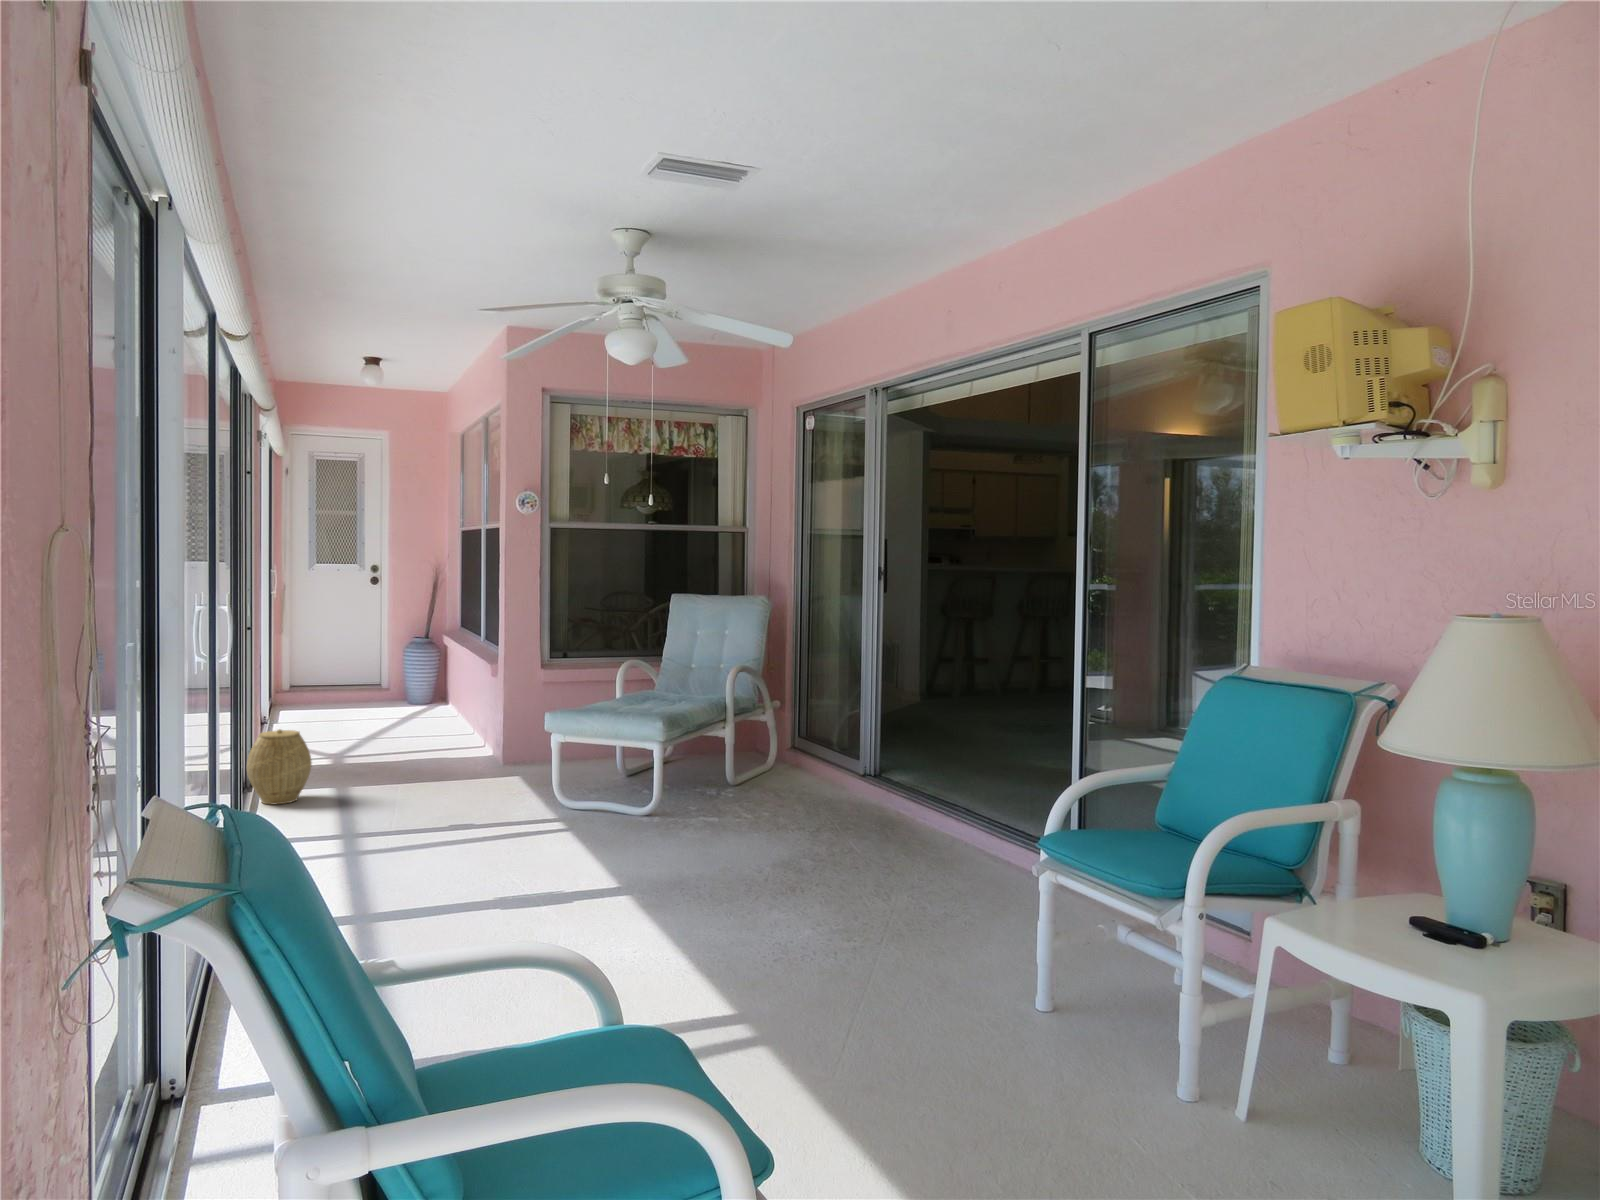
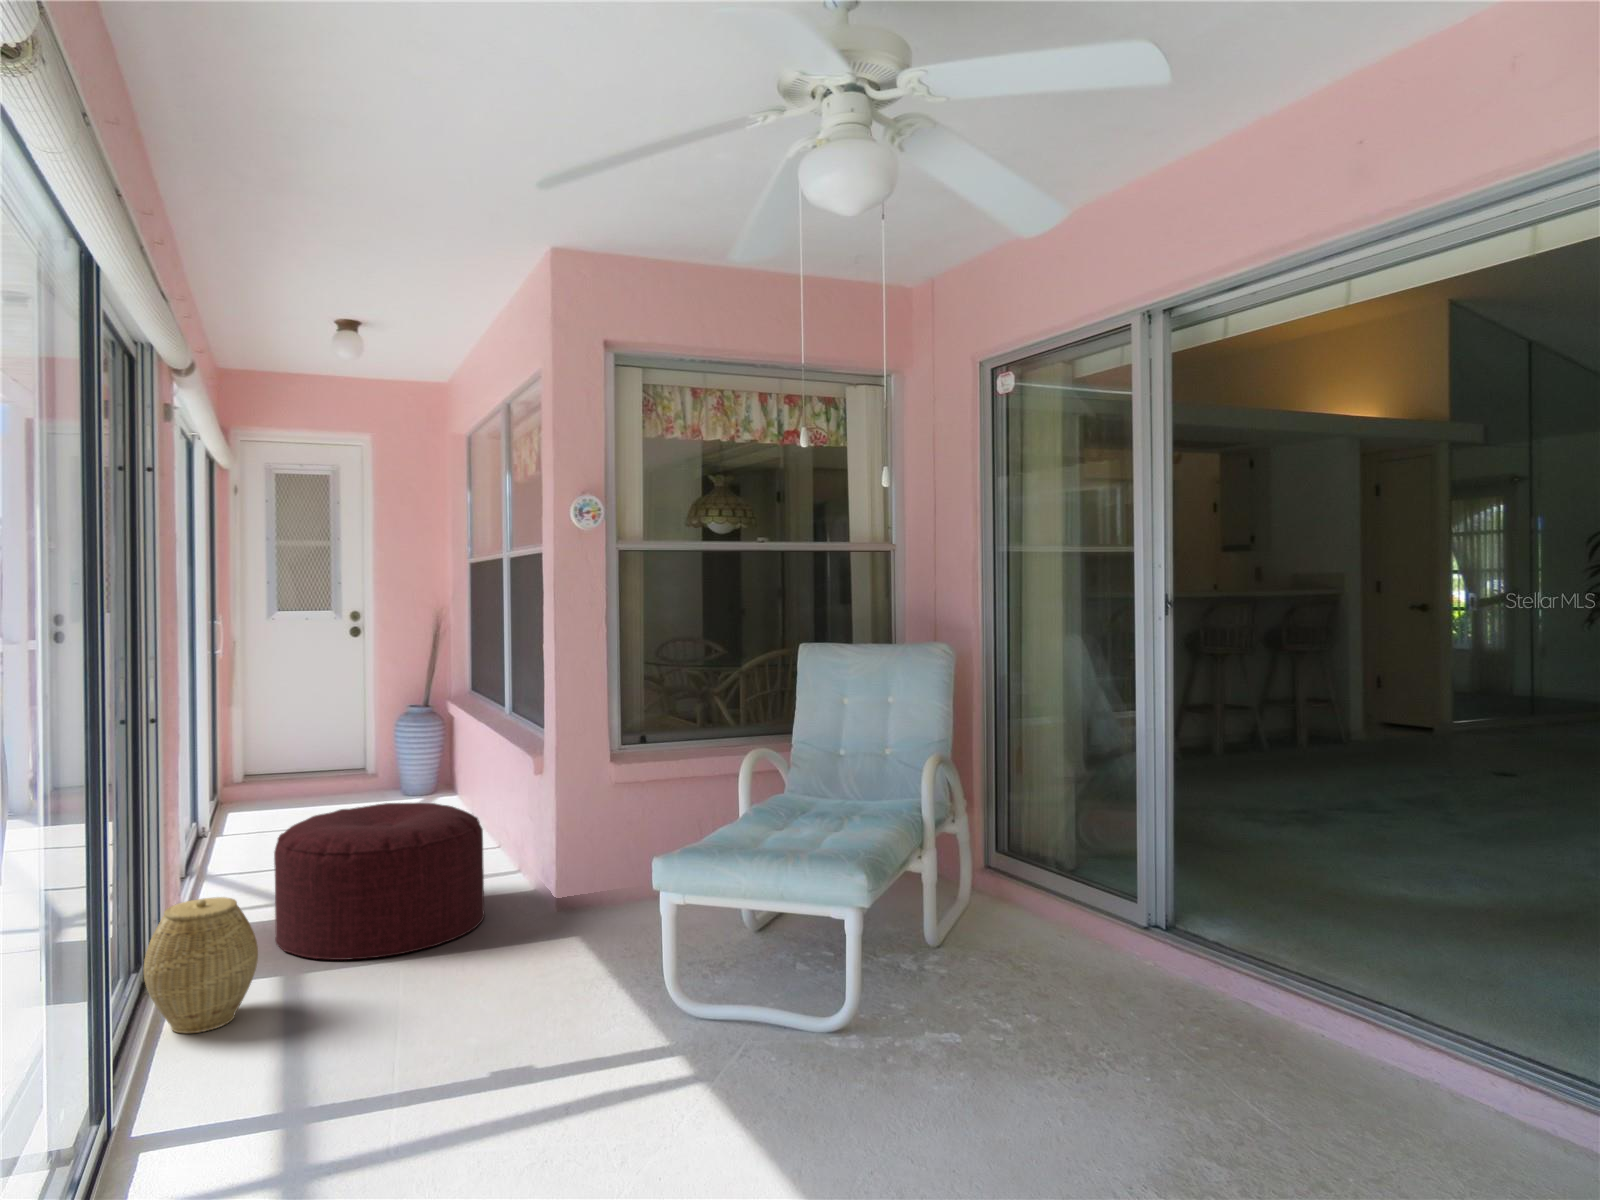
ottoman: none [319,692,453,780] -> present [274,803,485,960]

